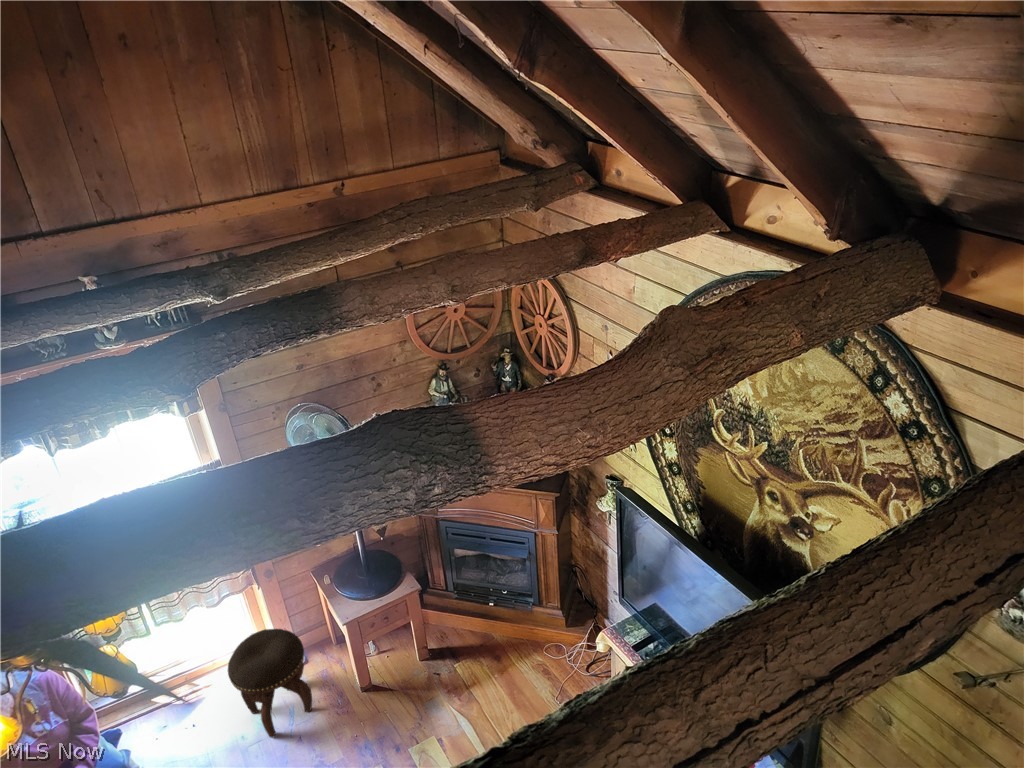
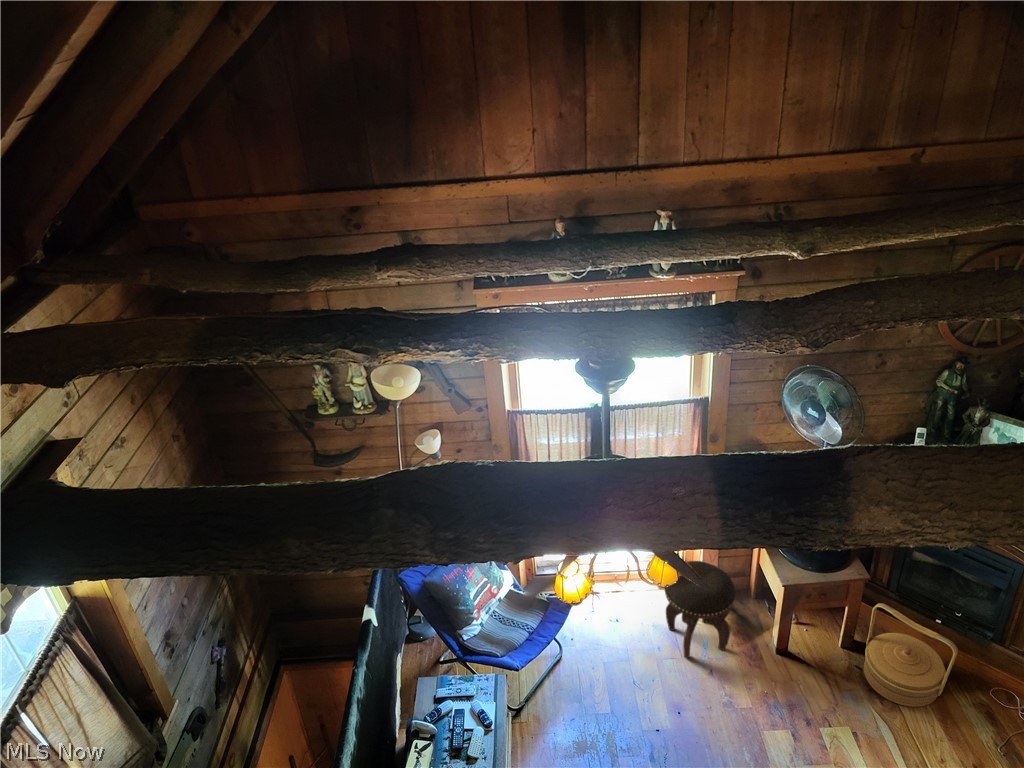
woven basket: none [432,606,505,693] -> present [864,603,958,707]

